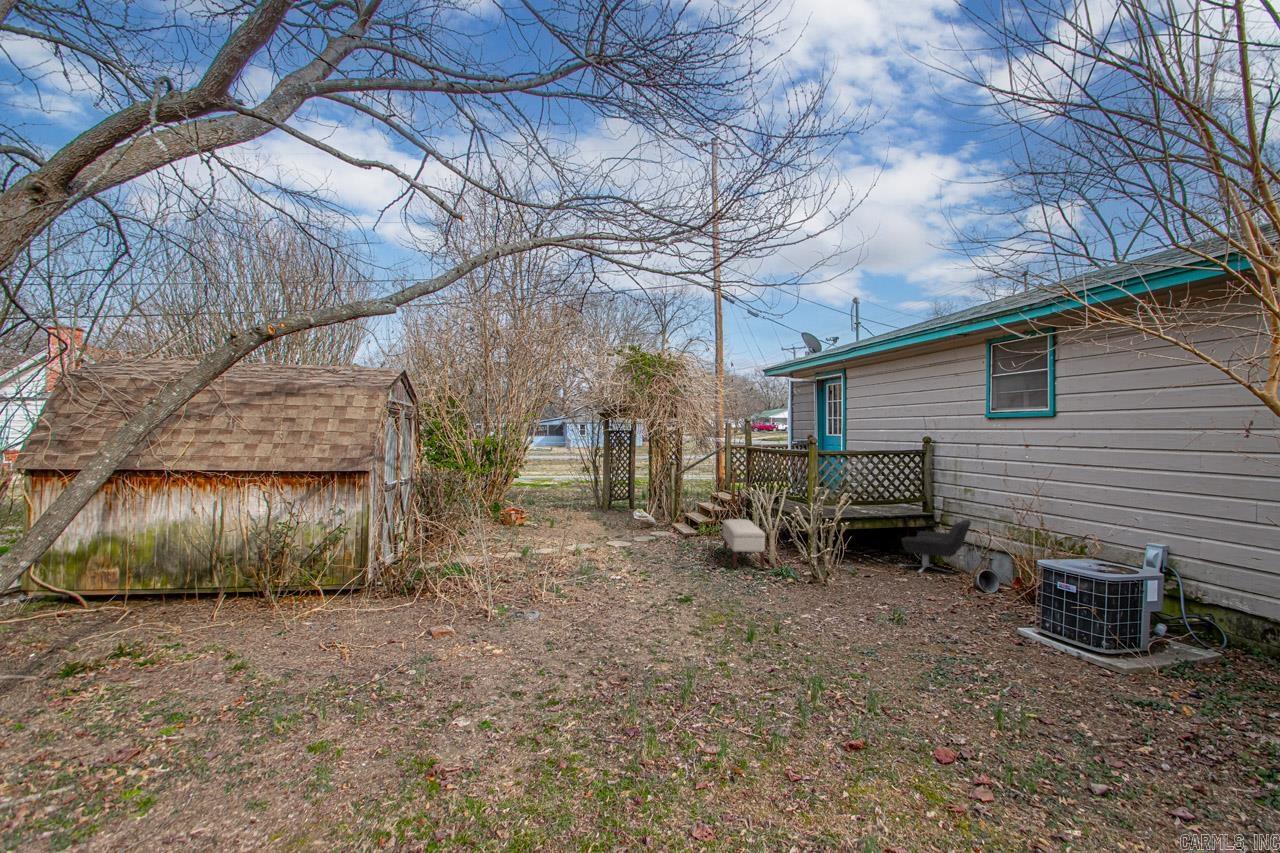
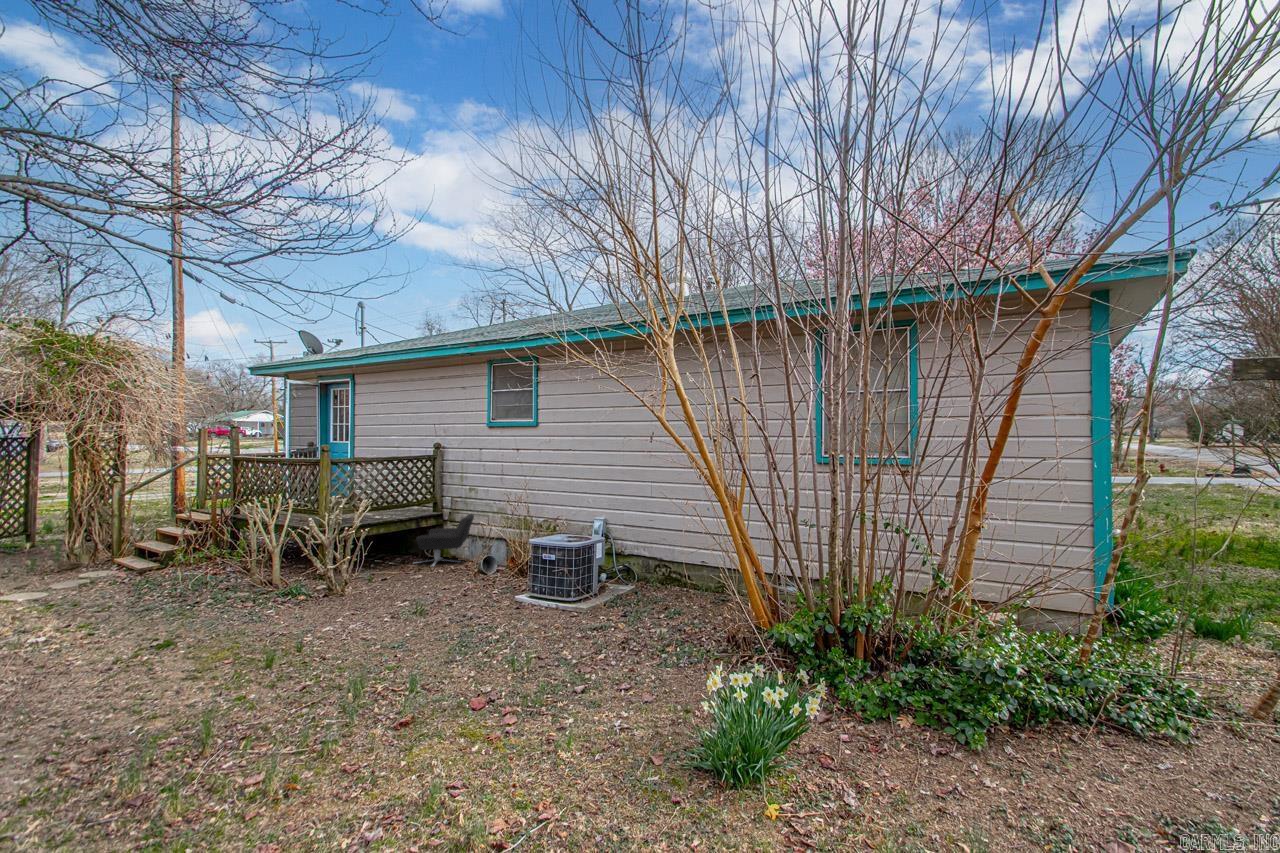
bench: present [723,519,765,569] -> none [213,540,273,597]

